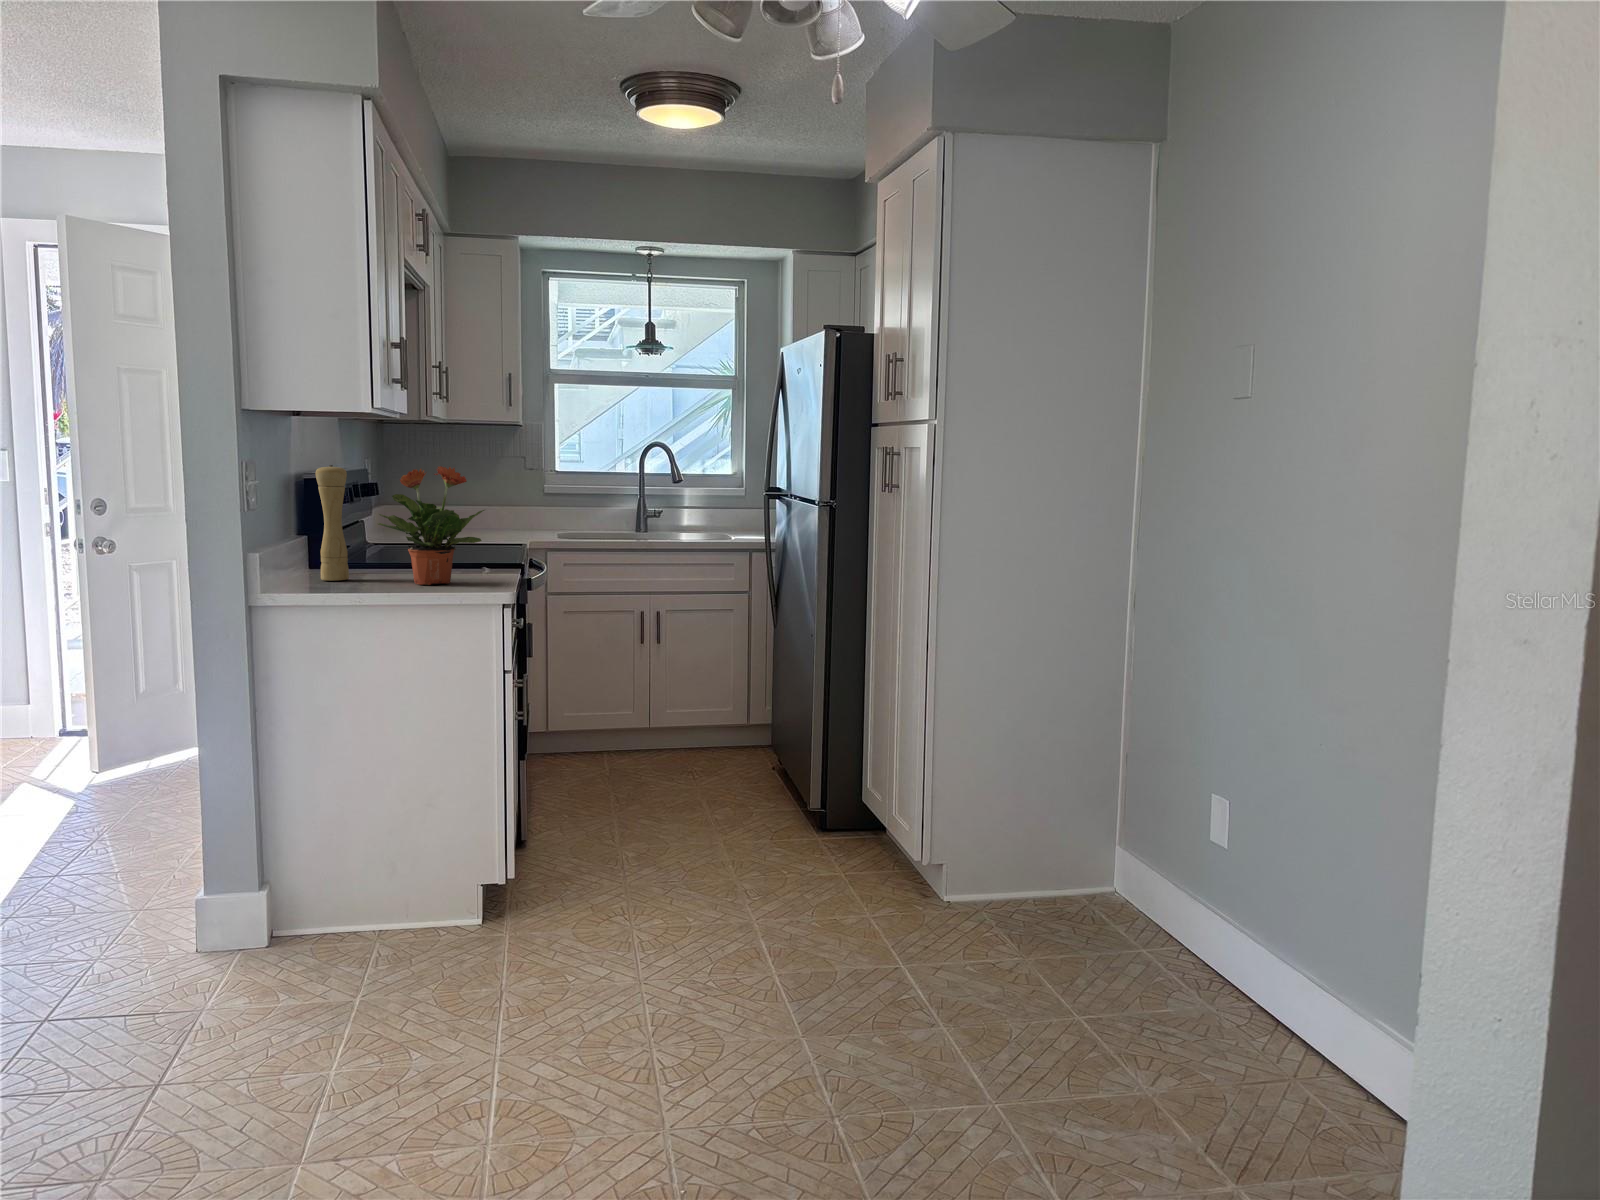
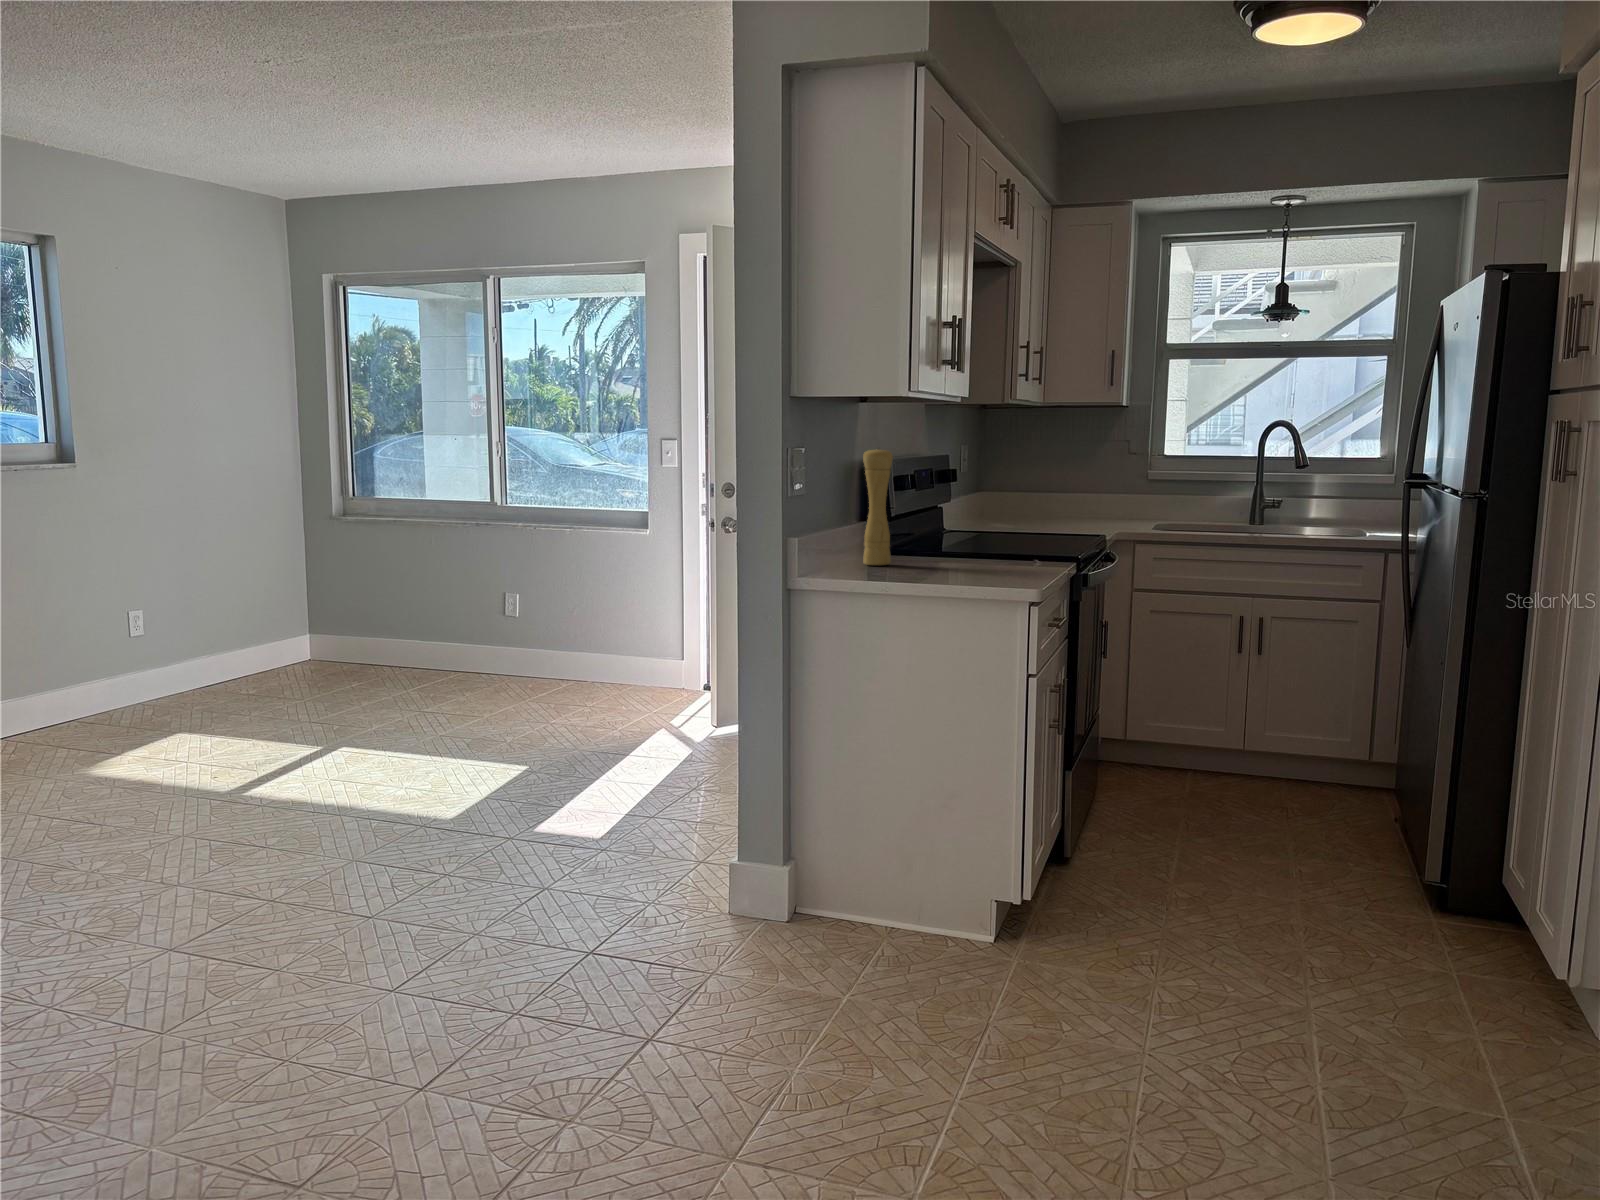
potted plant: present [378,466,484,585] -> none [912,448,1024,575]

